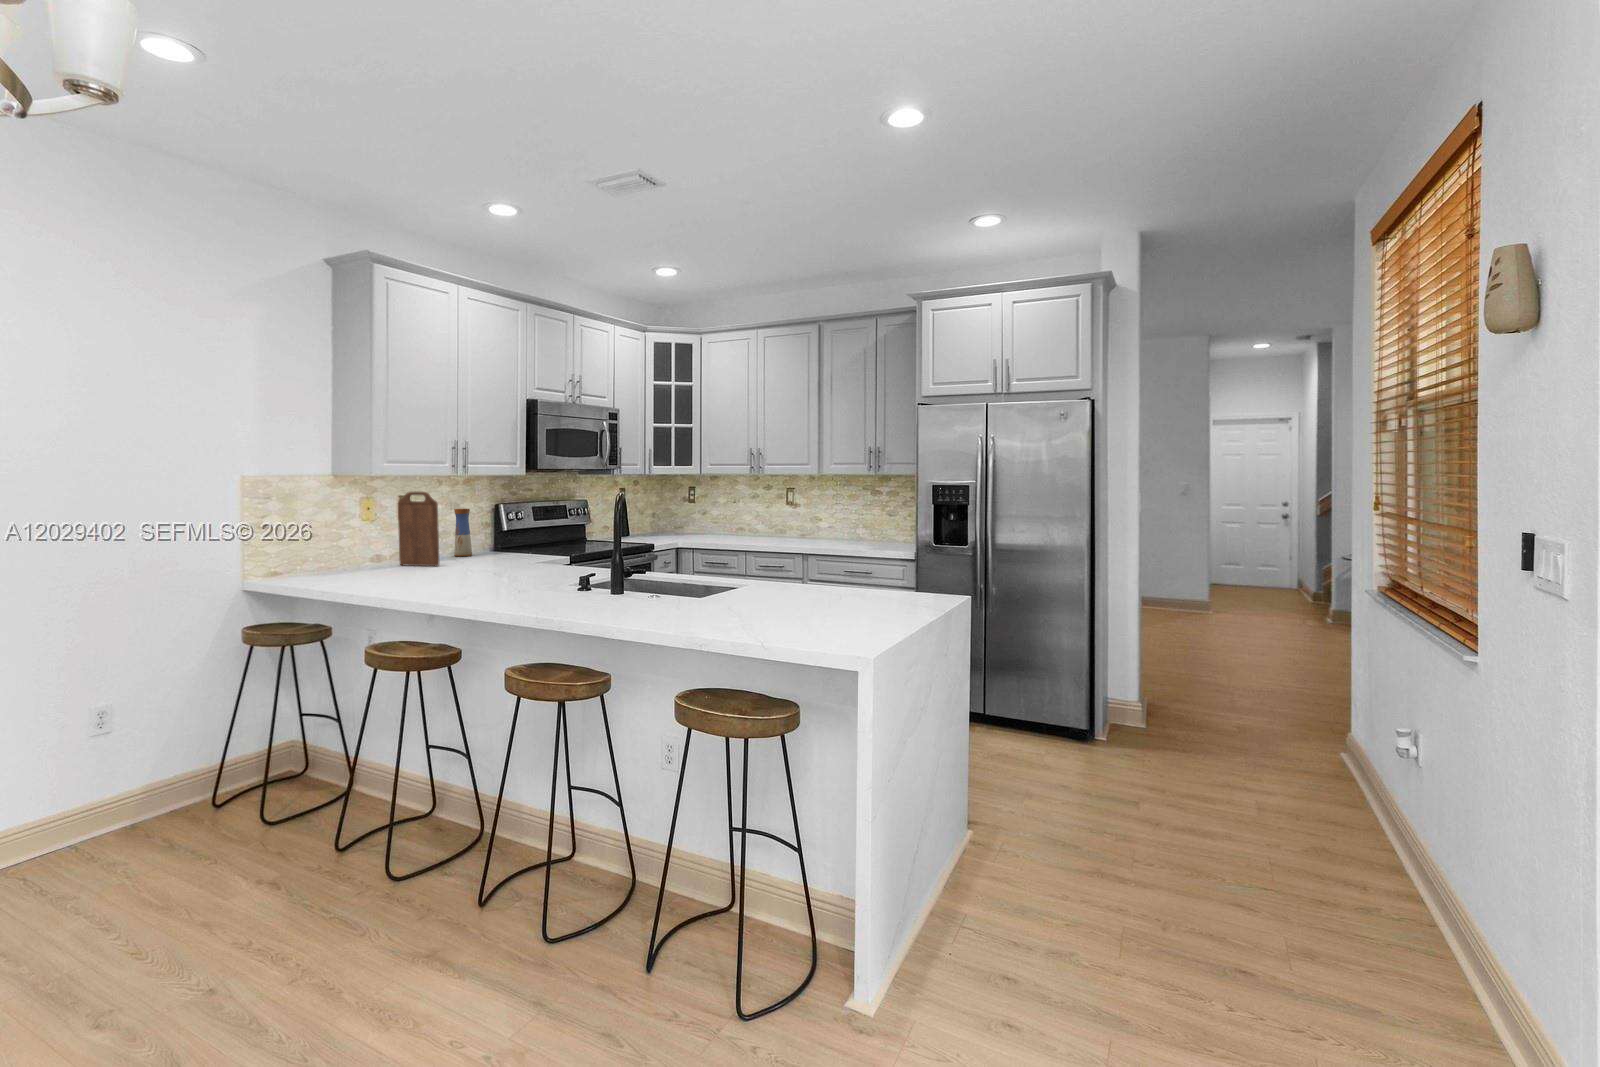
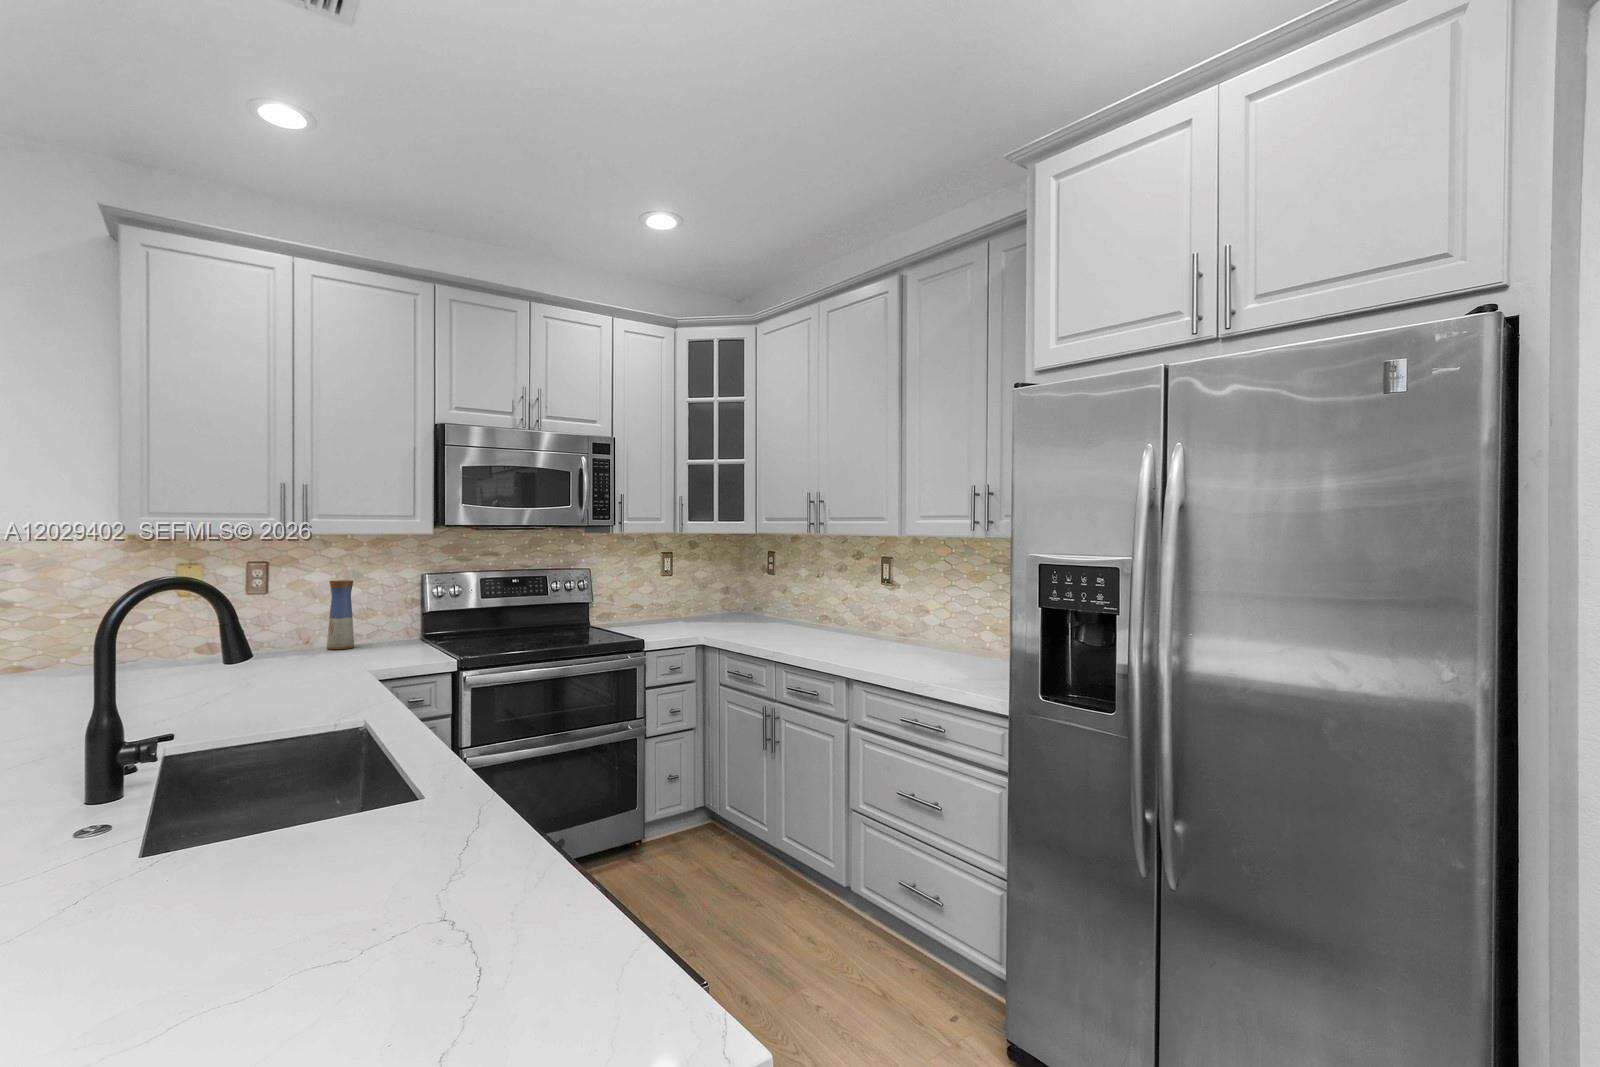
cutting board: present [398,492,439,566] -> none [174,557,203,672]

